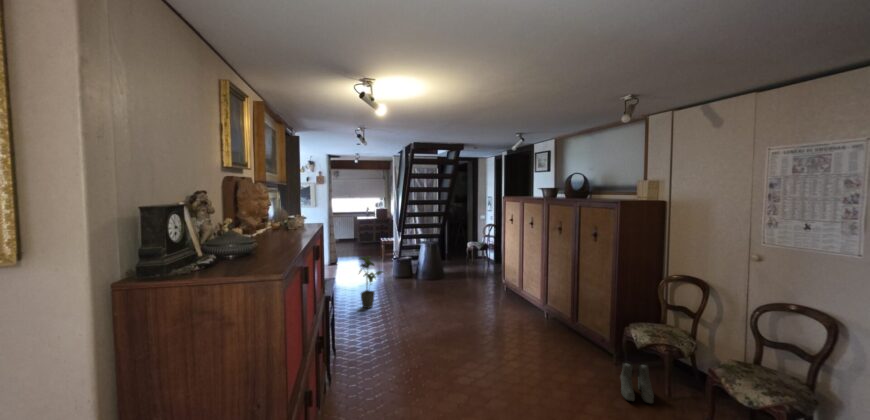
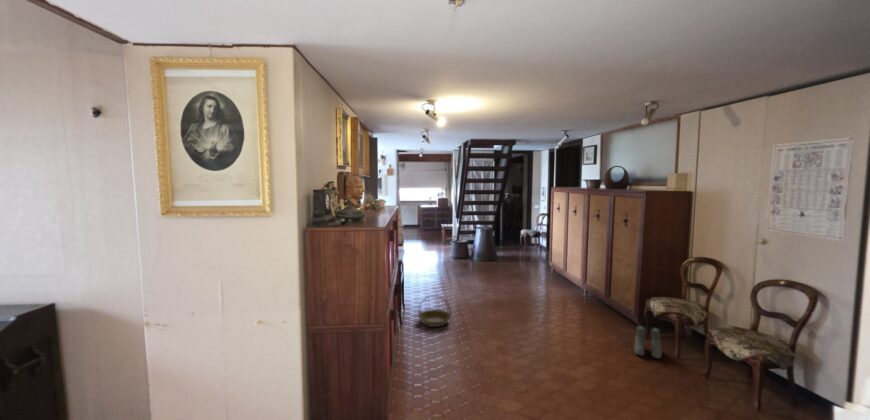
house plant: present [360,256,384,308] -> none [422,236,445,279]
basket: none [353,339,396,383] -> present [418,309,451,327]

